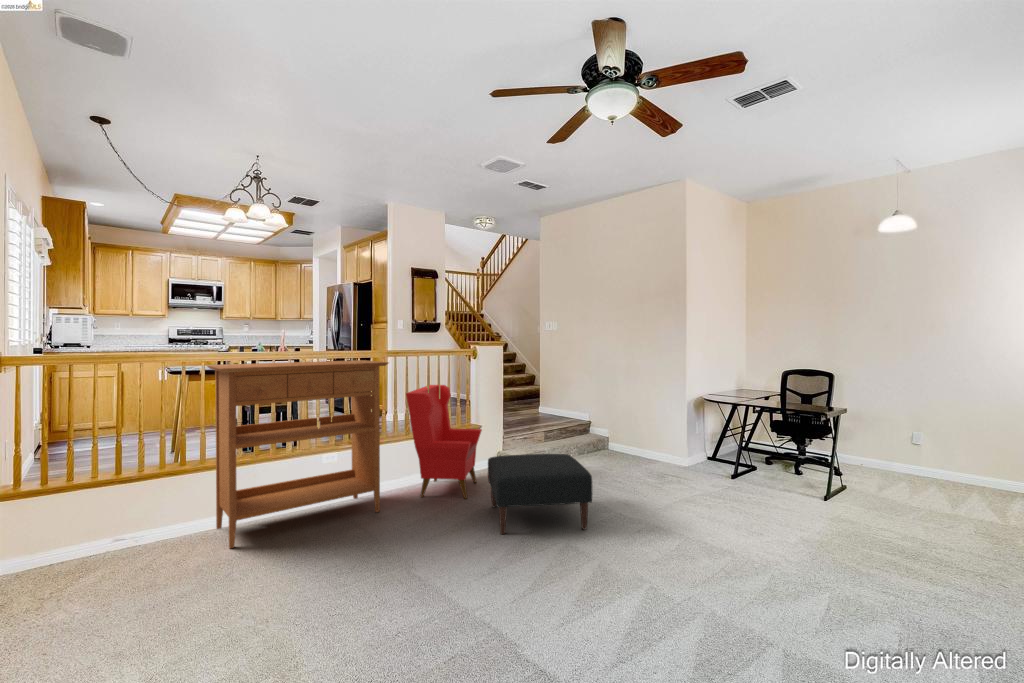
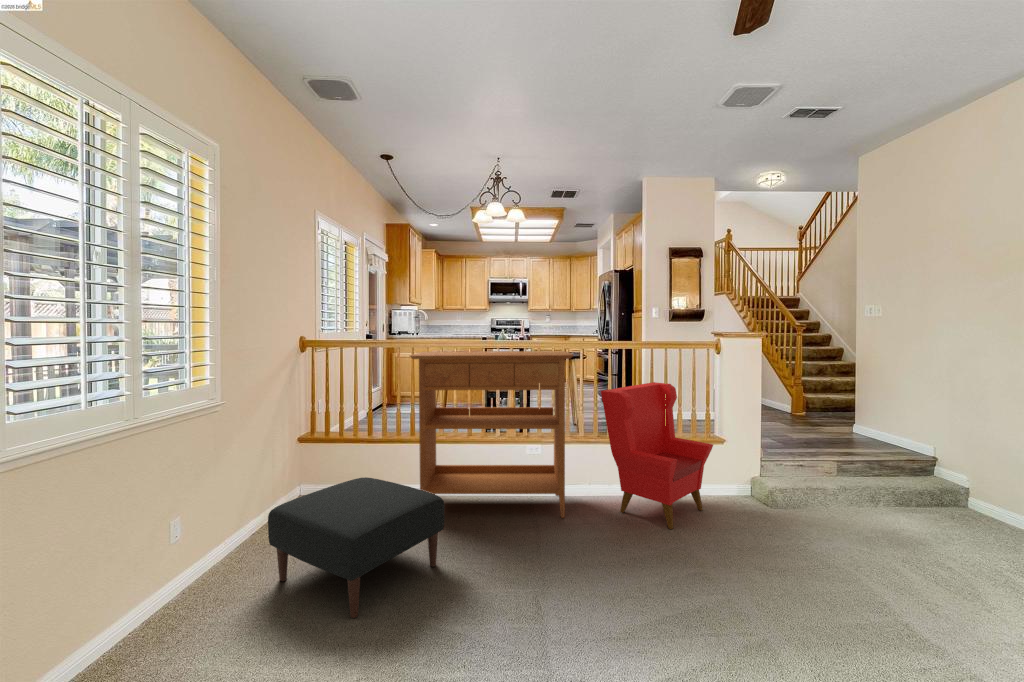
ottoman: present [488,454,592,534] -> present [268,477,444,618]

